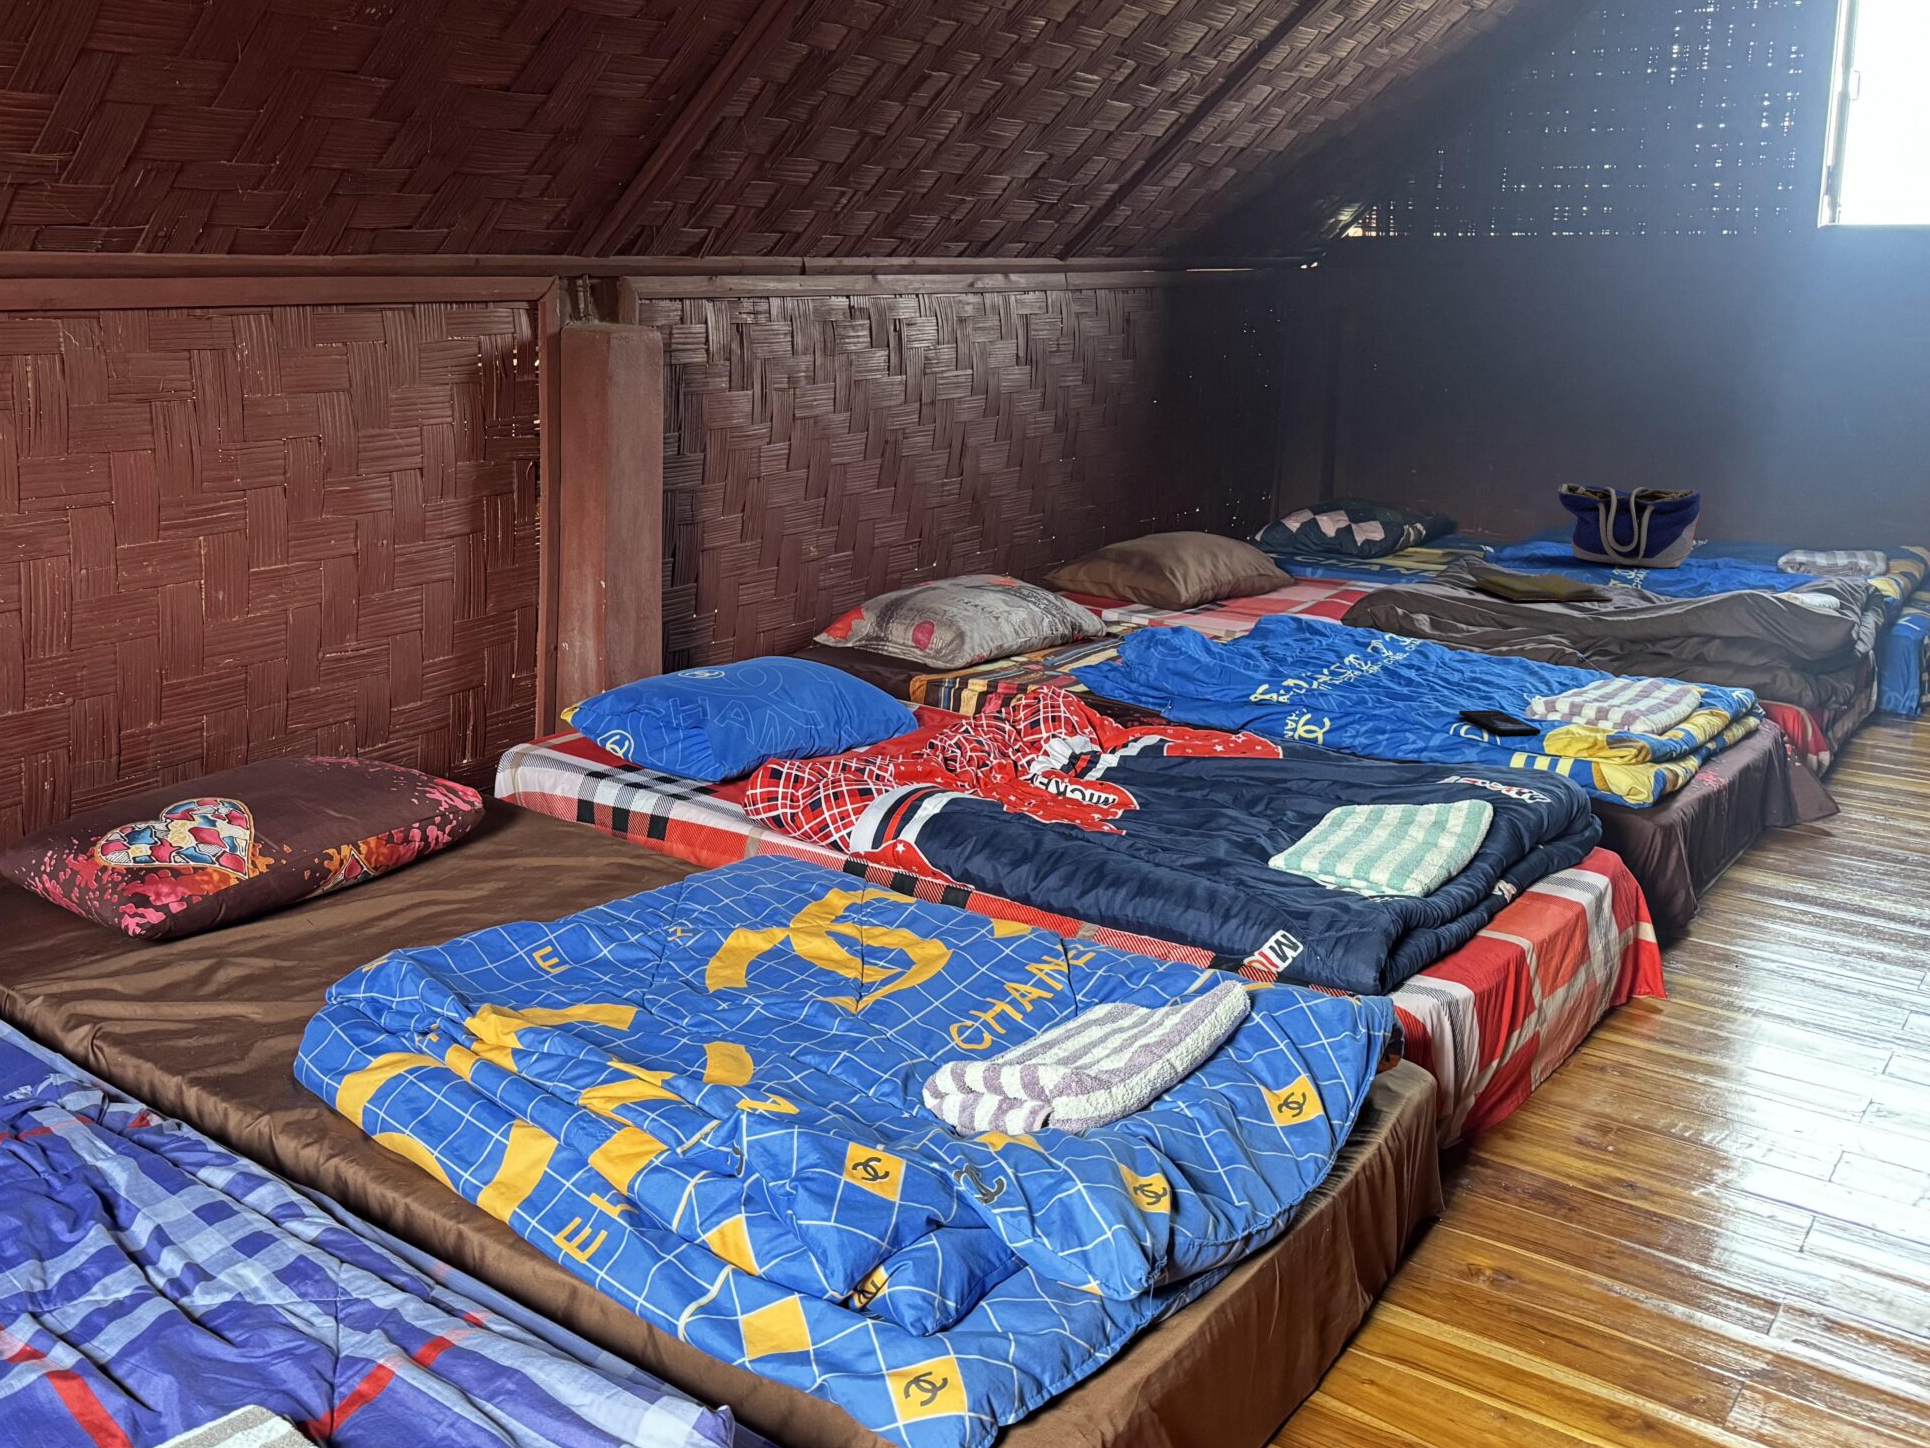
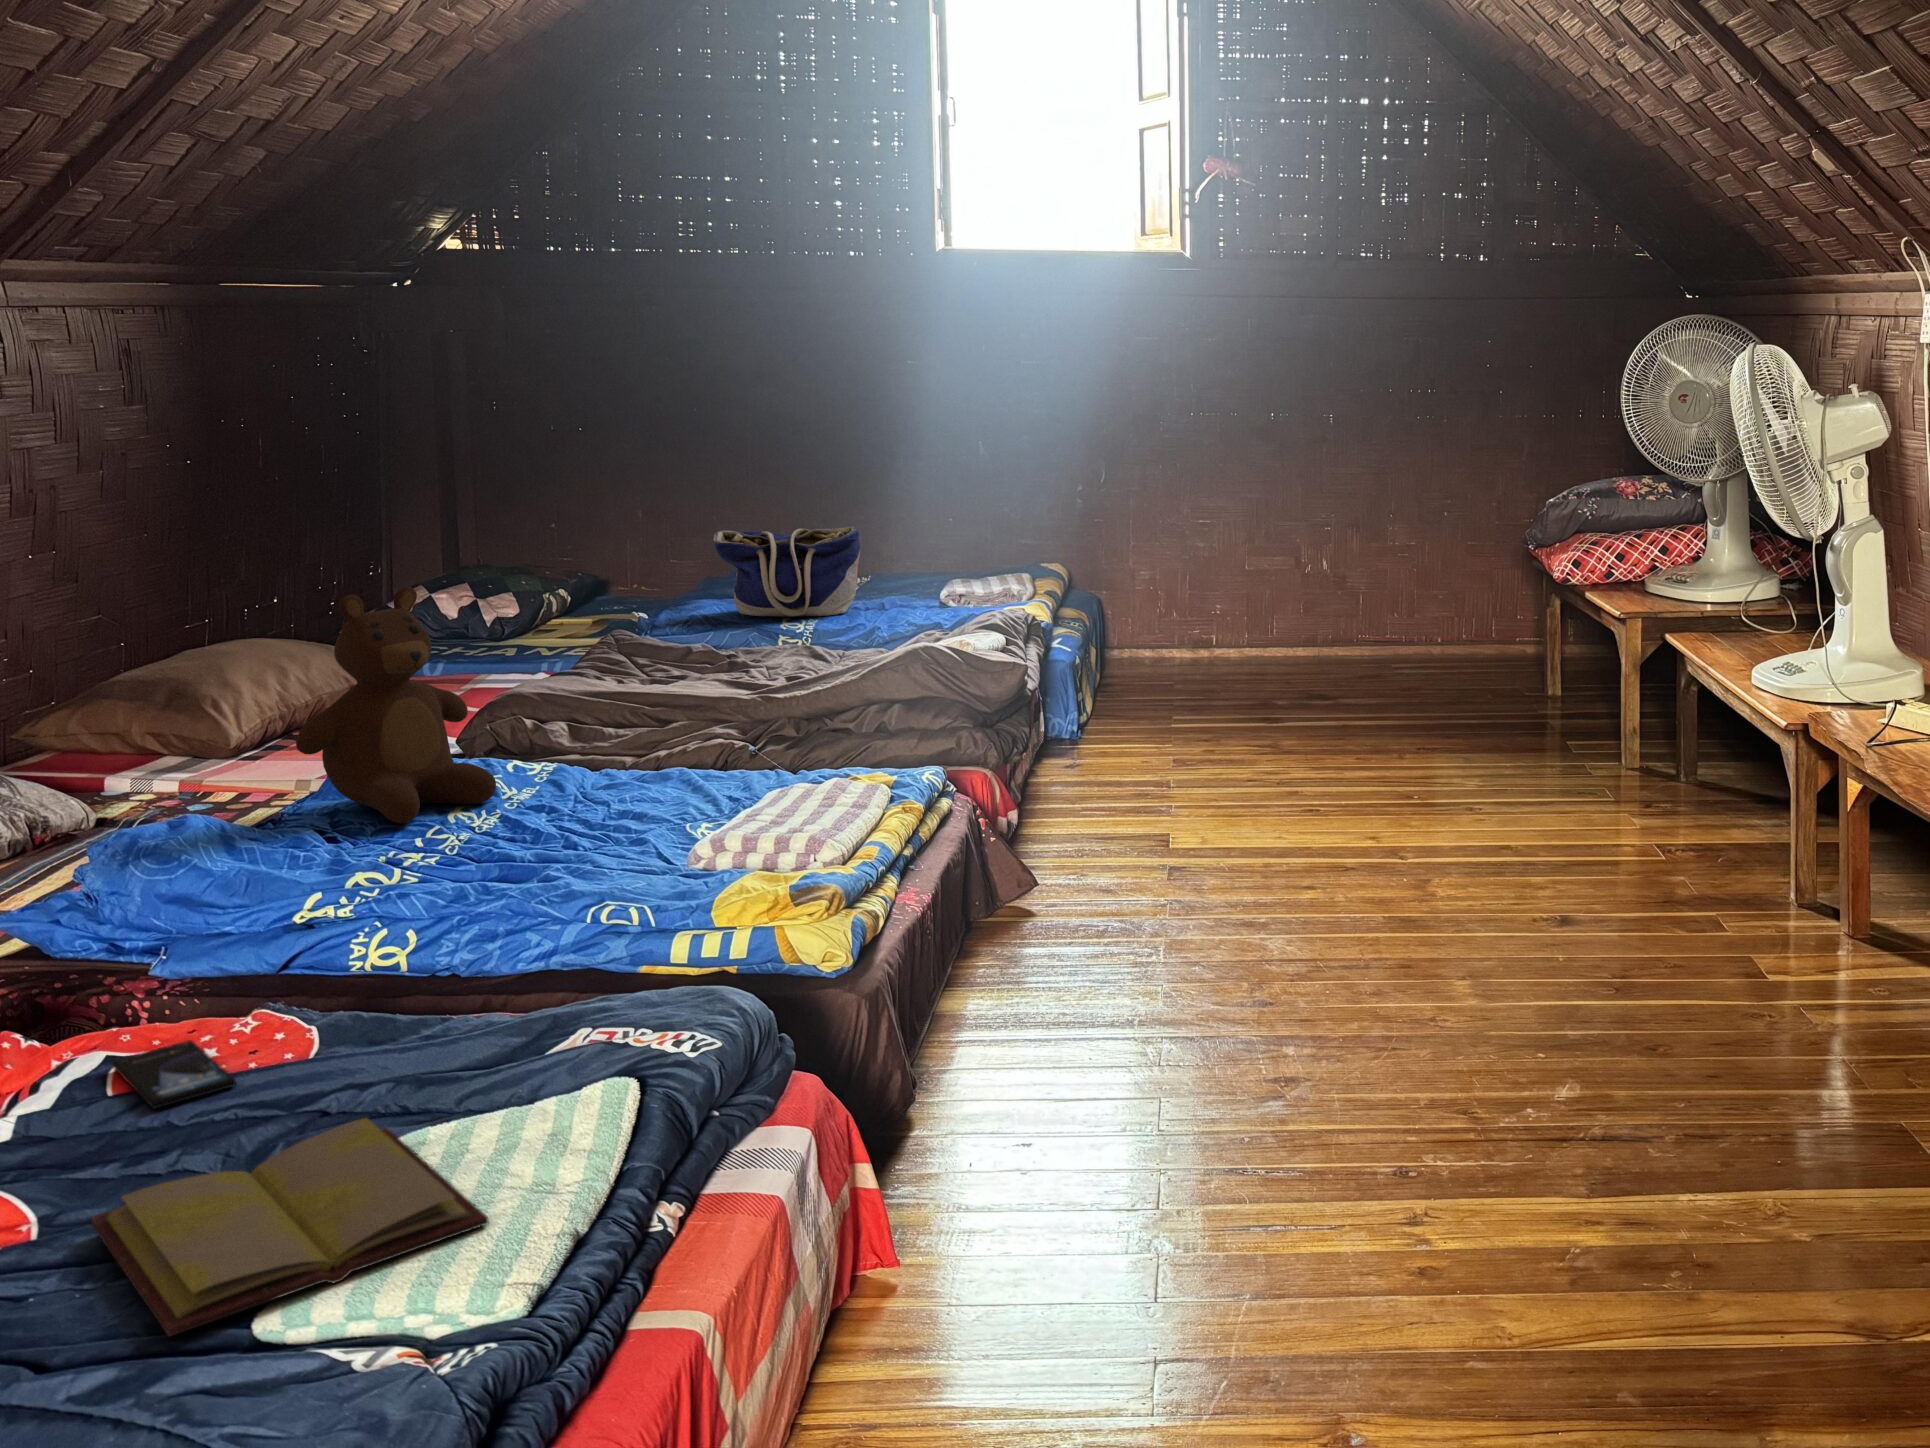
teddy bear: none [1244,492,1378,658] -> present [296,587,496,823]
diary: present [1470,574,1612,602] -> present [91,1118,489,1337]
smartphone: present [1459,710,1541,734] -> present [112,1040,236,1109]

